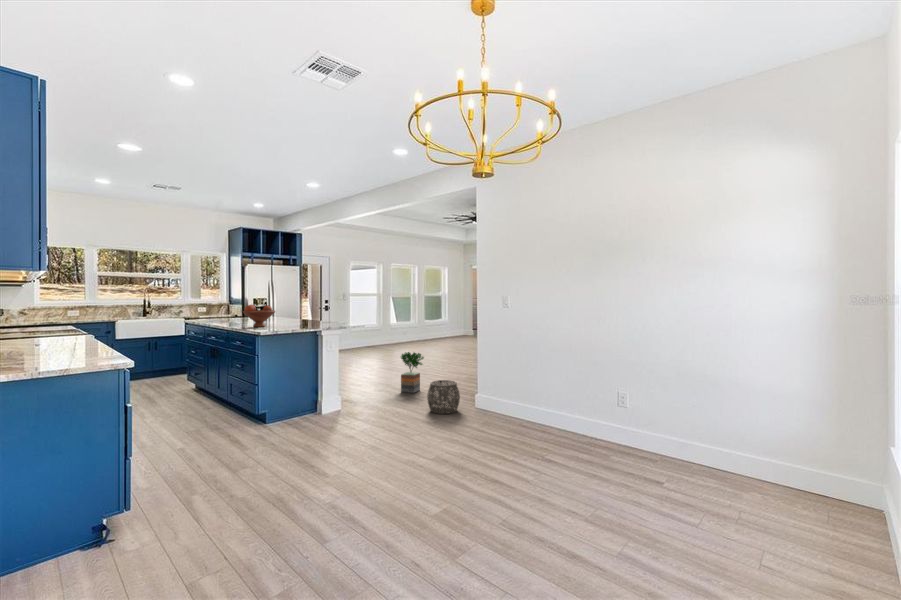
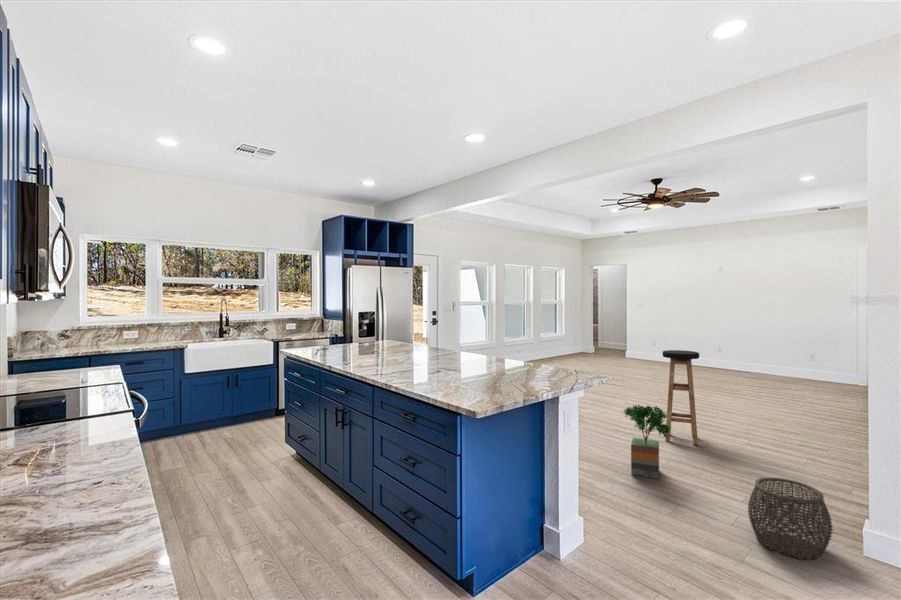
fruit bowl: present [243,305,275,327] -> none [405,331,462,375]
bar stool: none [443,323,465,380] -> present [662,350,699,445]

